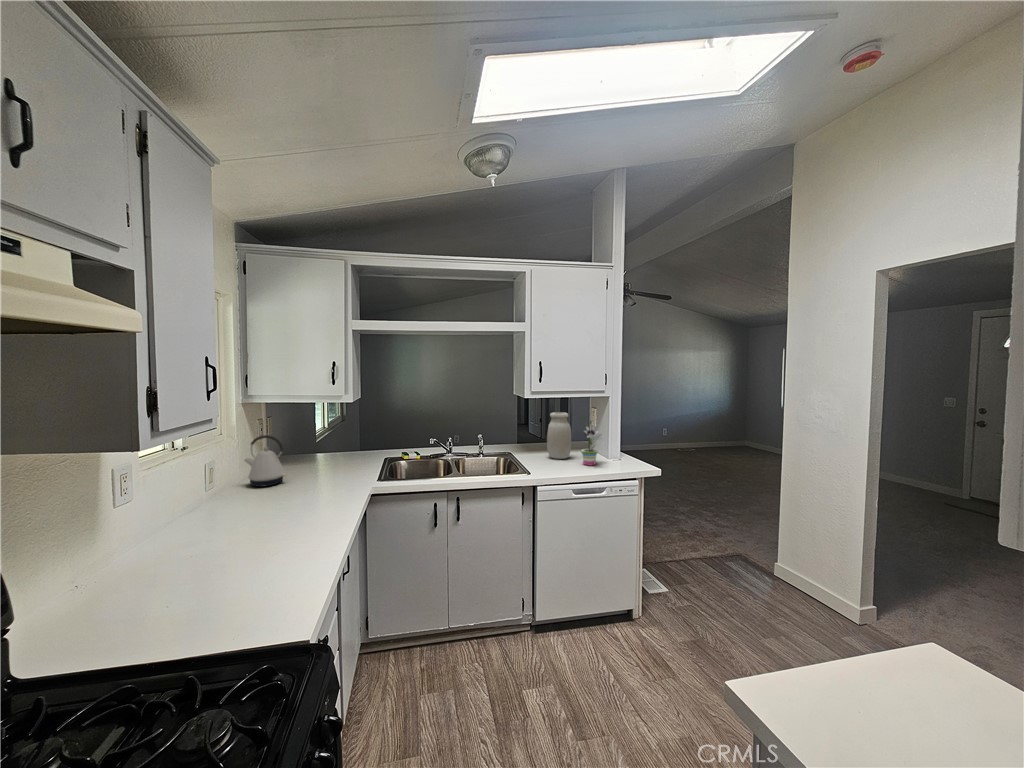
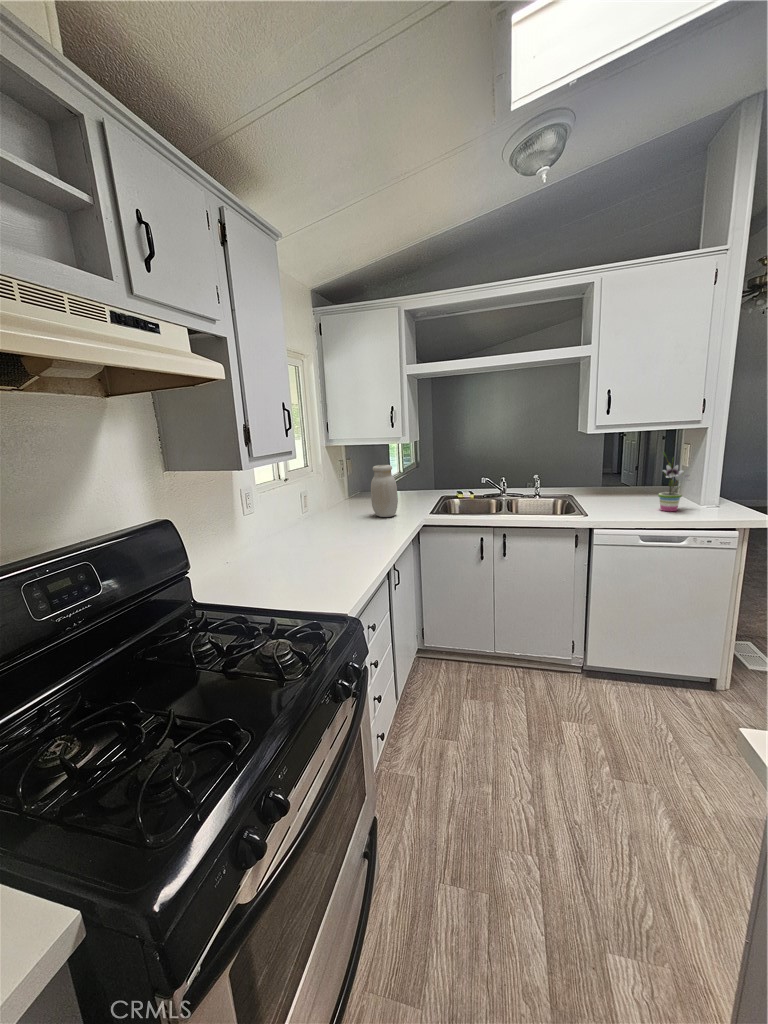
jar: present [547,412,571,459] -> present [371,465,398,517]
kettle: present [245,435,287,487] -> none [329,473,359,514]

